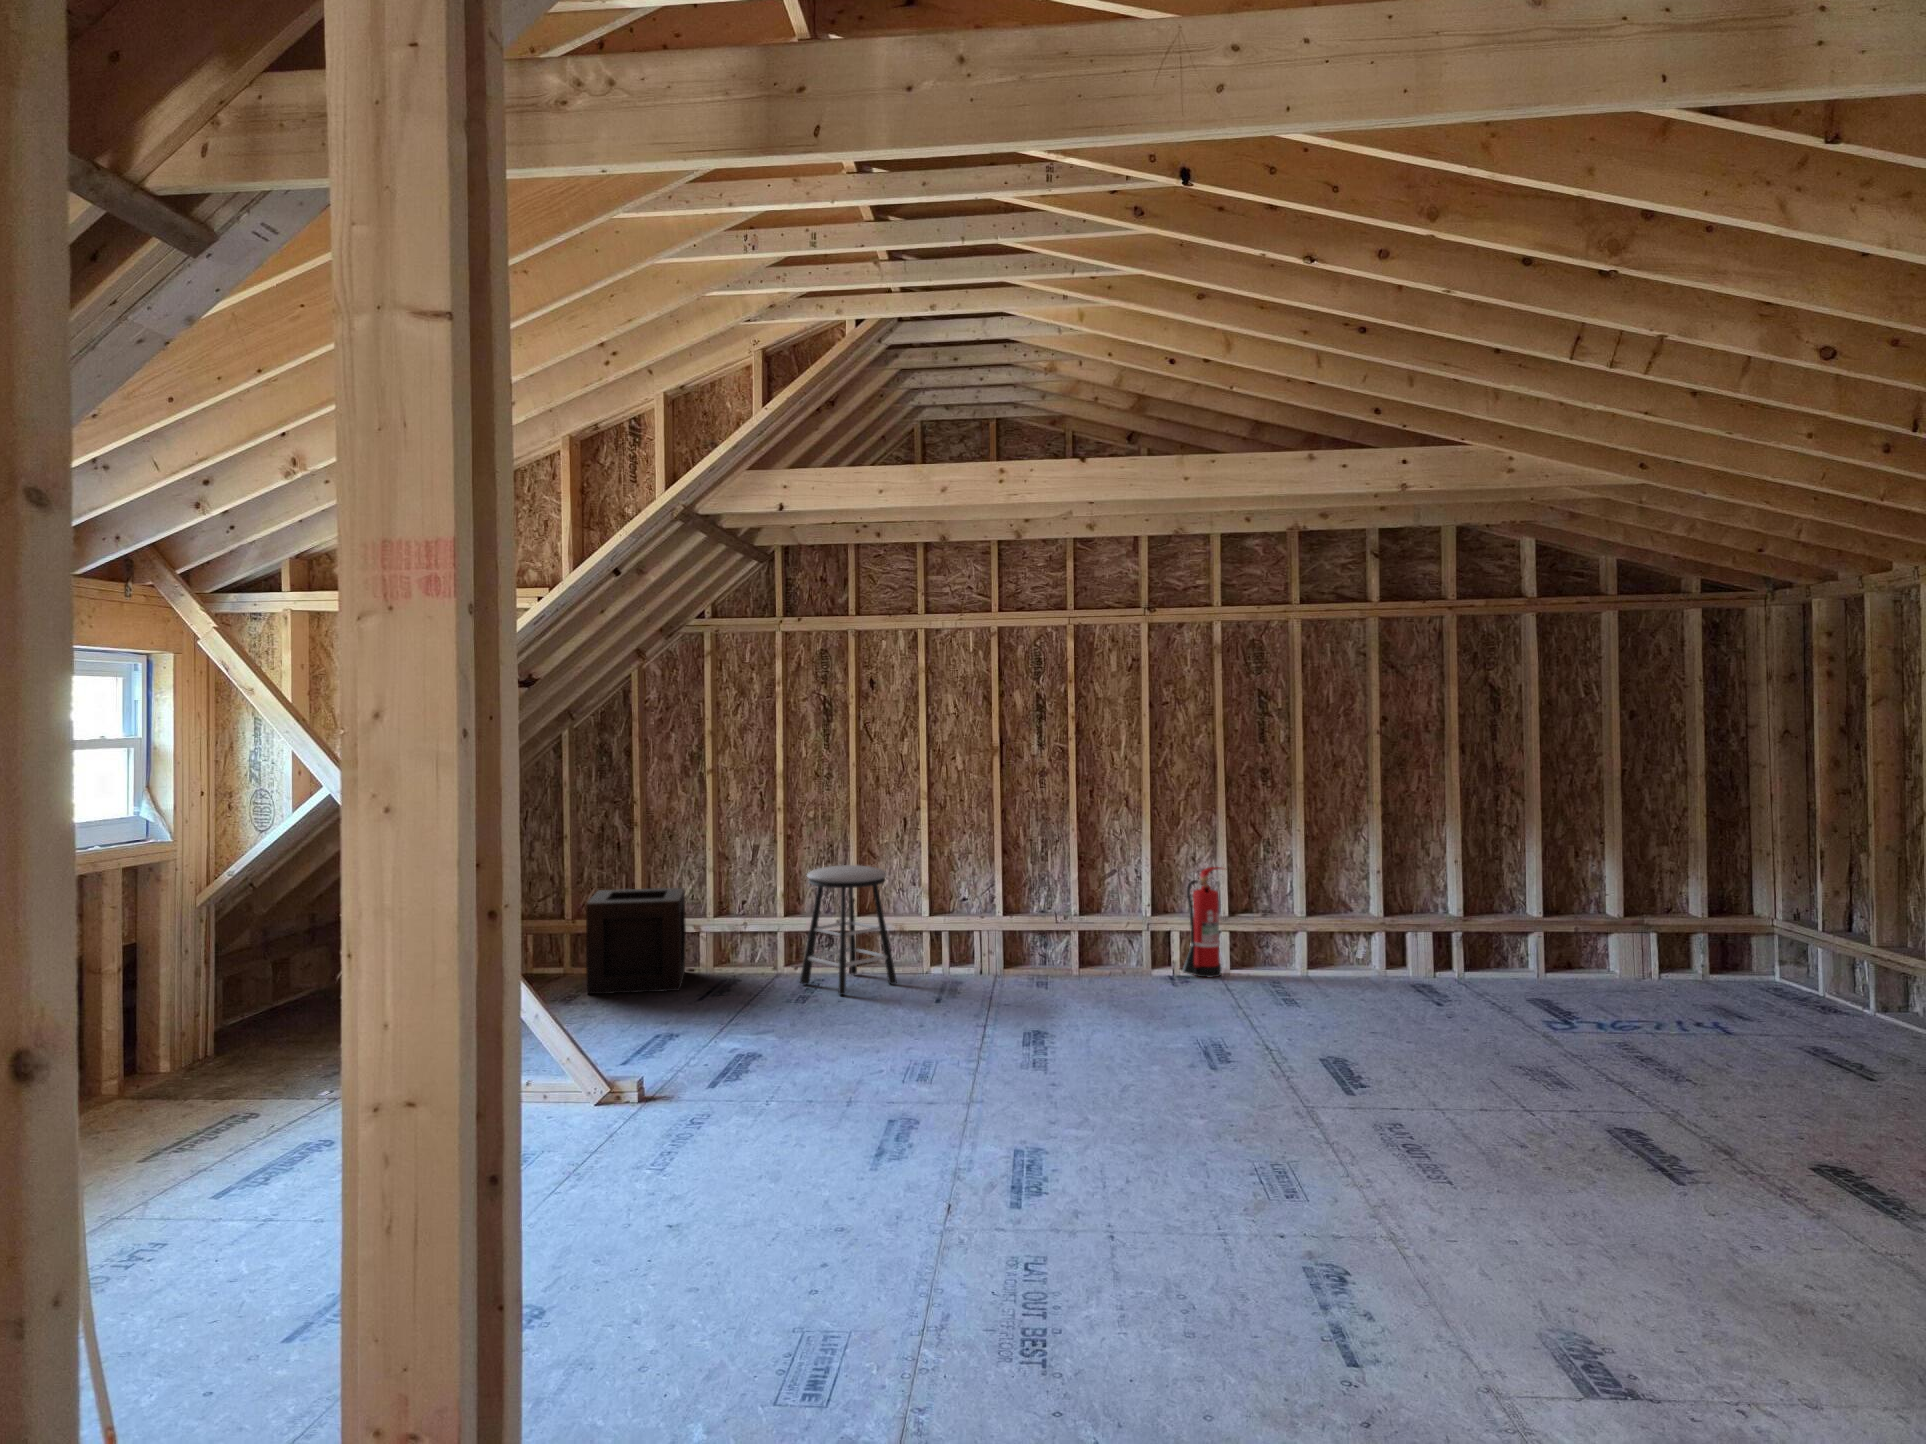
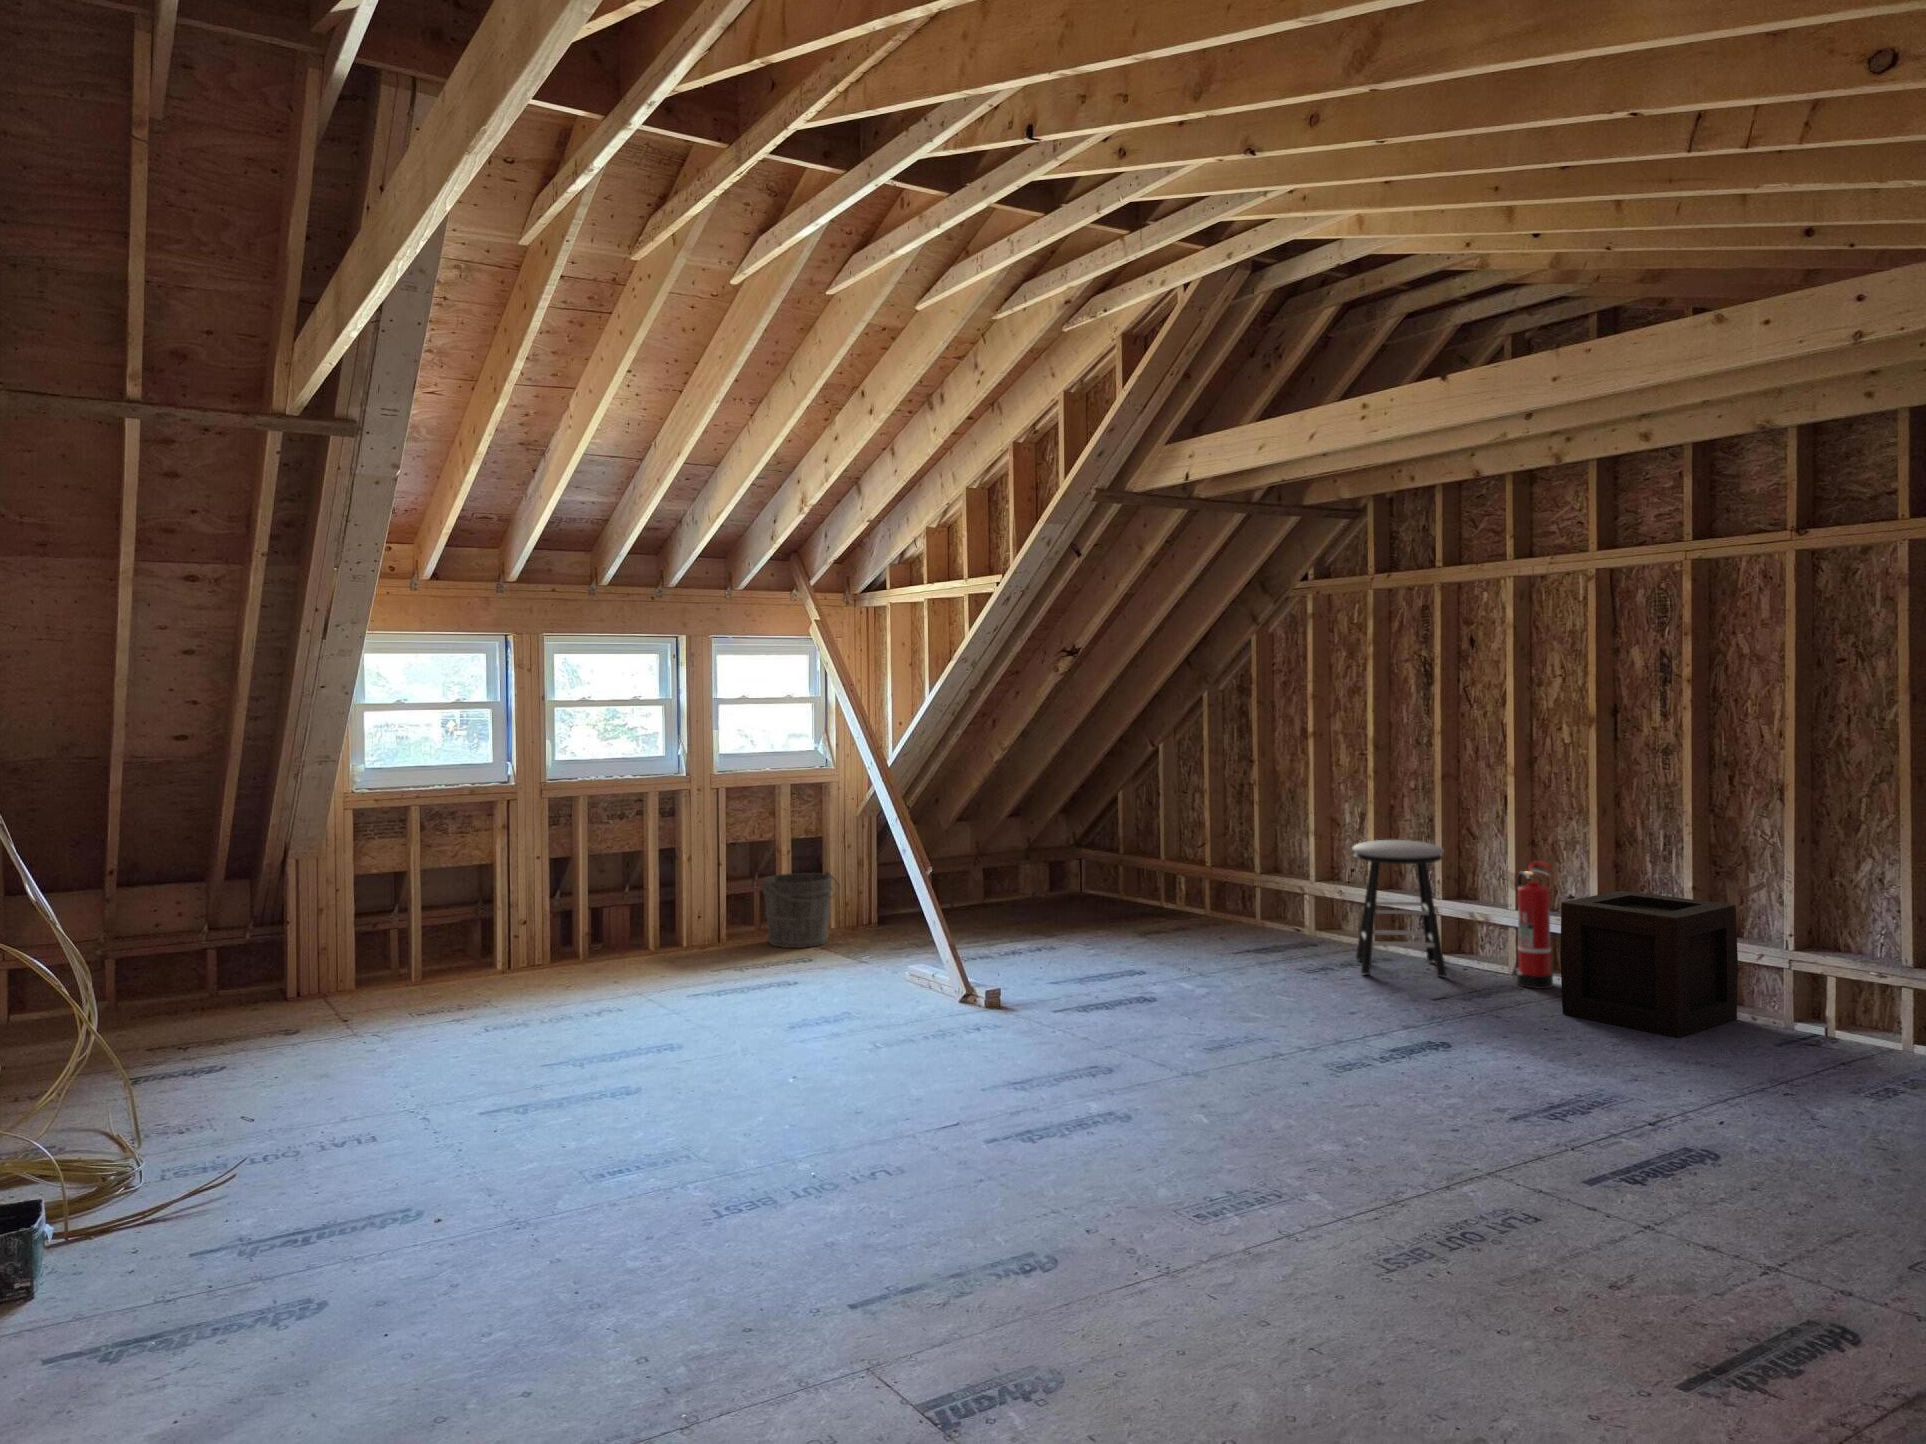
fire extinguisher: present [1182,867,1222,977] -> present [1513,861,1553,989]
wooden crate: present [586,888,686,994] -> present [1560,891,1738,1038]
bucket: none [75,996,216,1125] -> present [762,871,839,948]

